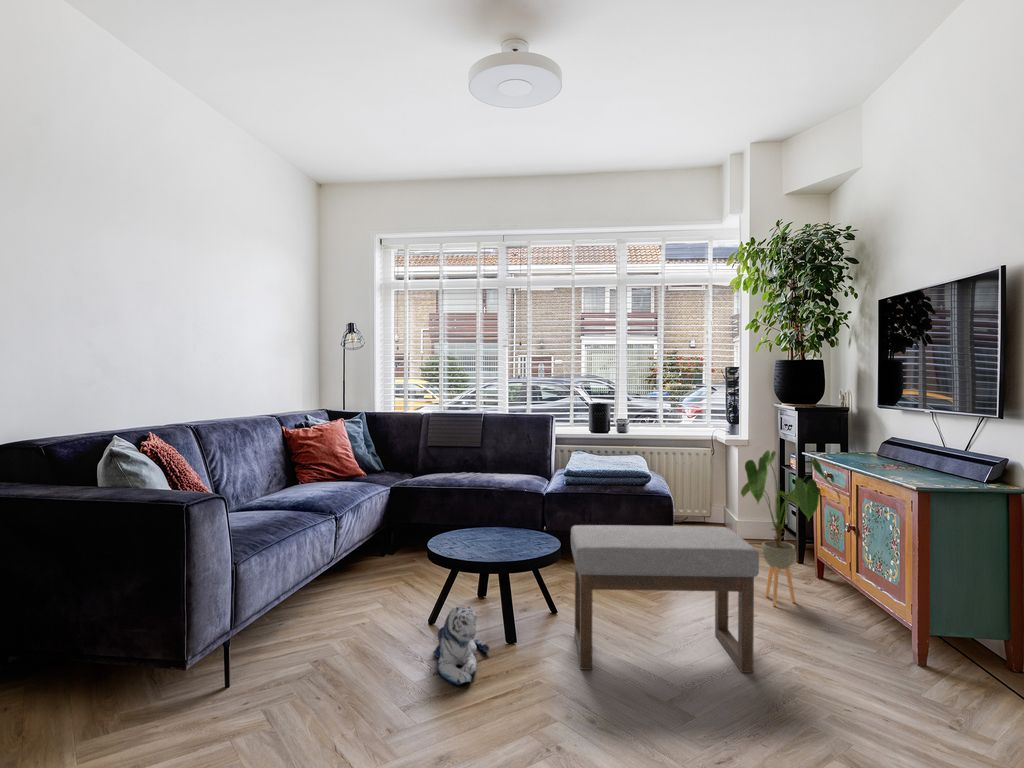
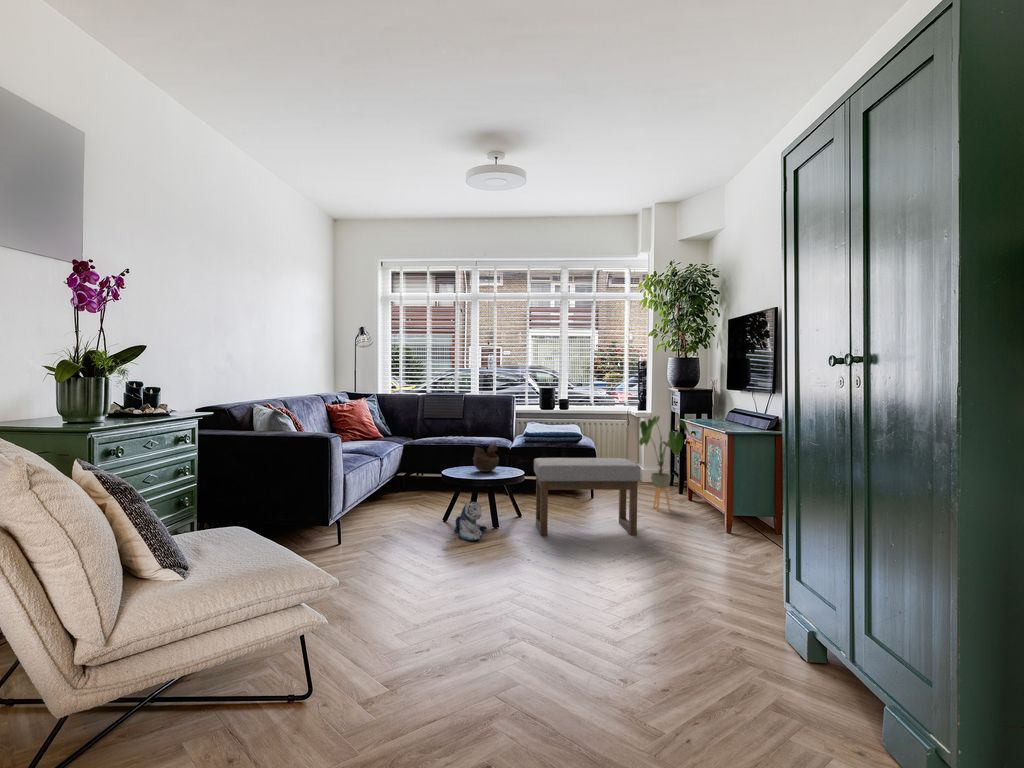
decorative bowl: none [469,494,514,547] -> present [473,442,499,472]

